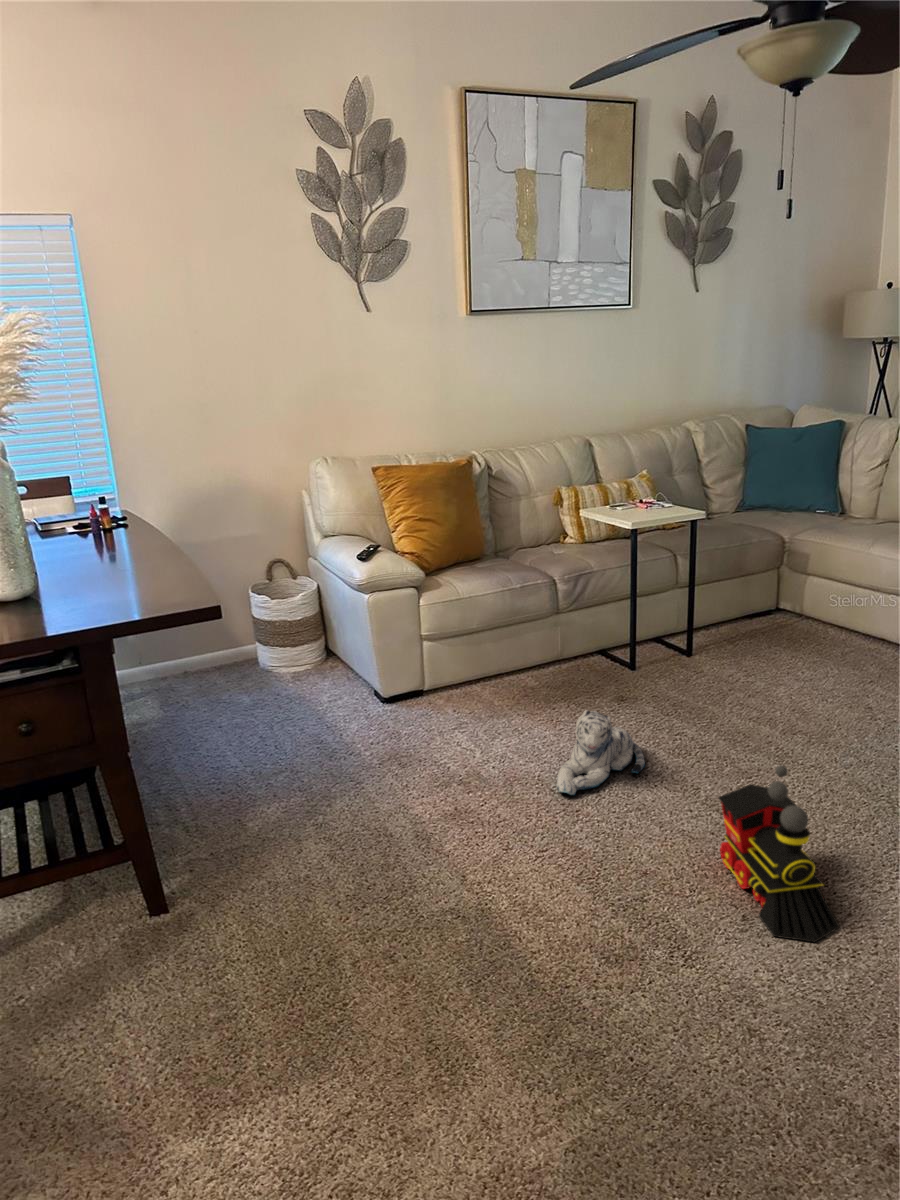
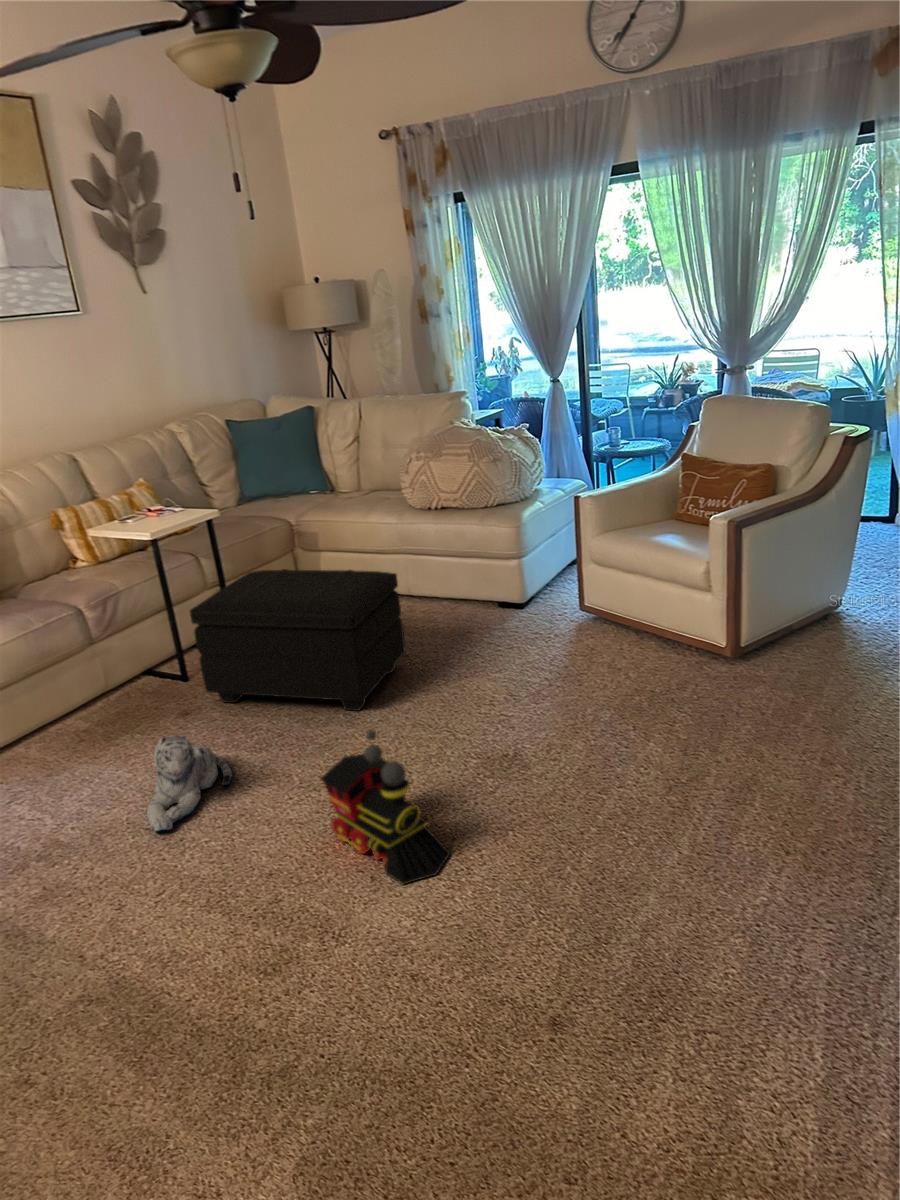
footstool: none [646,578,877,746] -> present [190,569,406,711]

